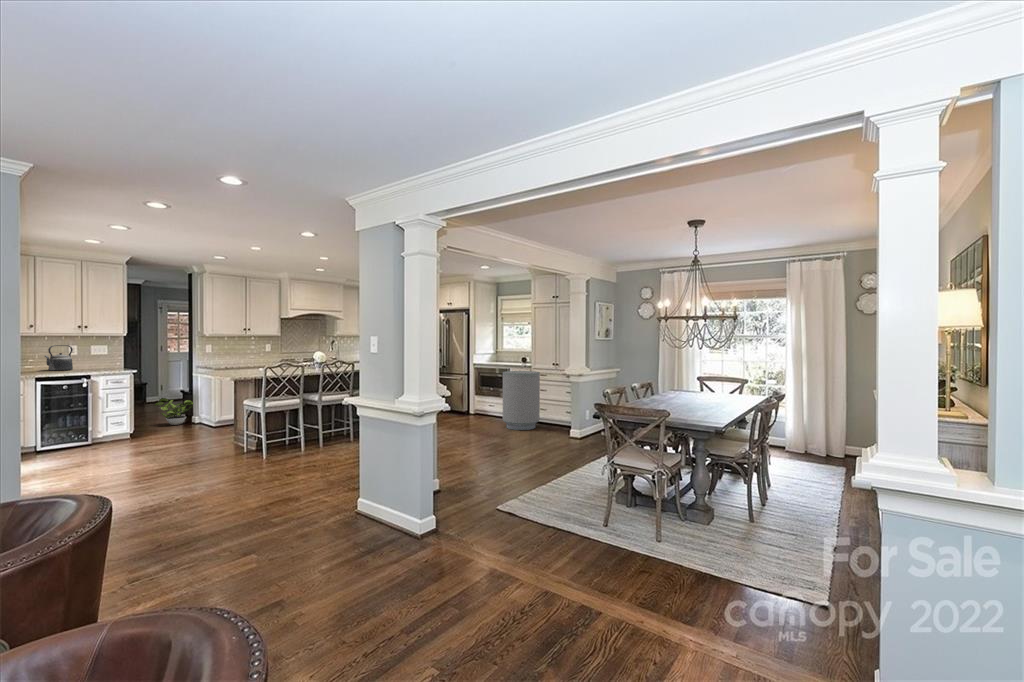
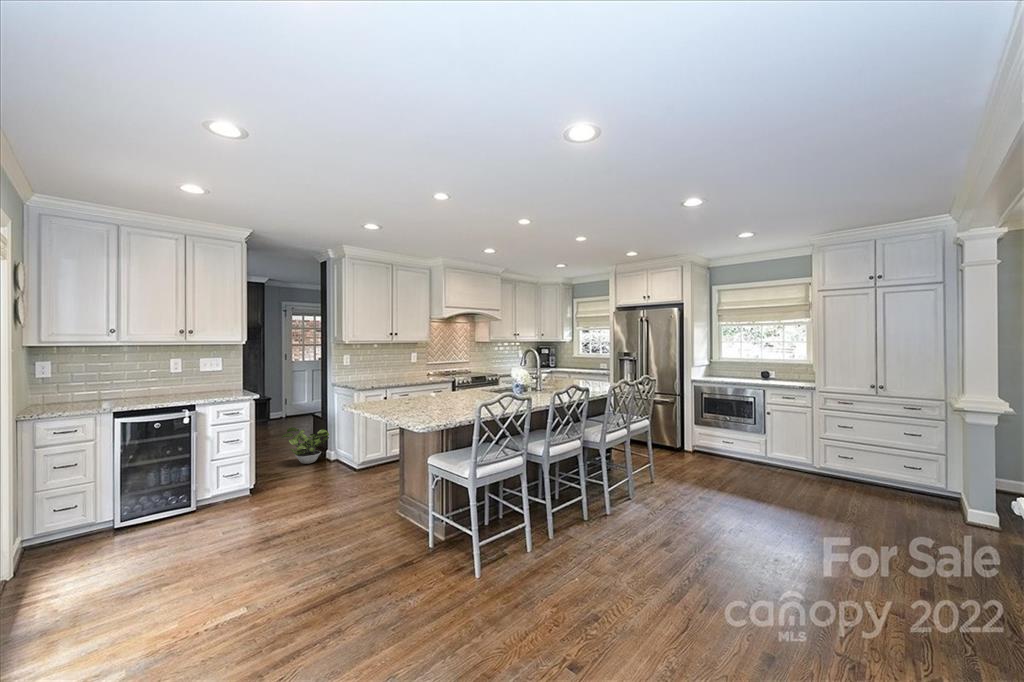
kettle: present [45,345,73,371] -> none [131,359,173,398]
trash can: present [503,371,540,430] -> none [774,395,843,491]

